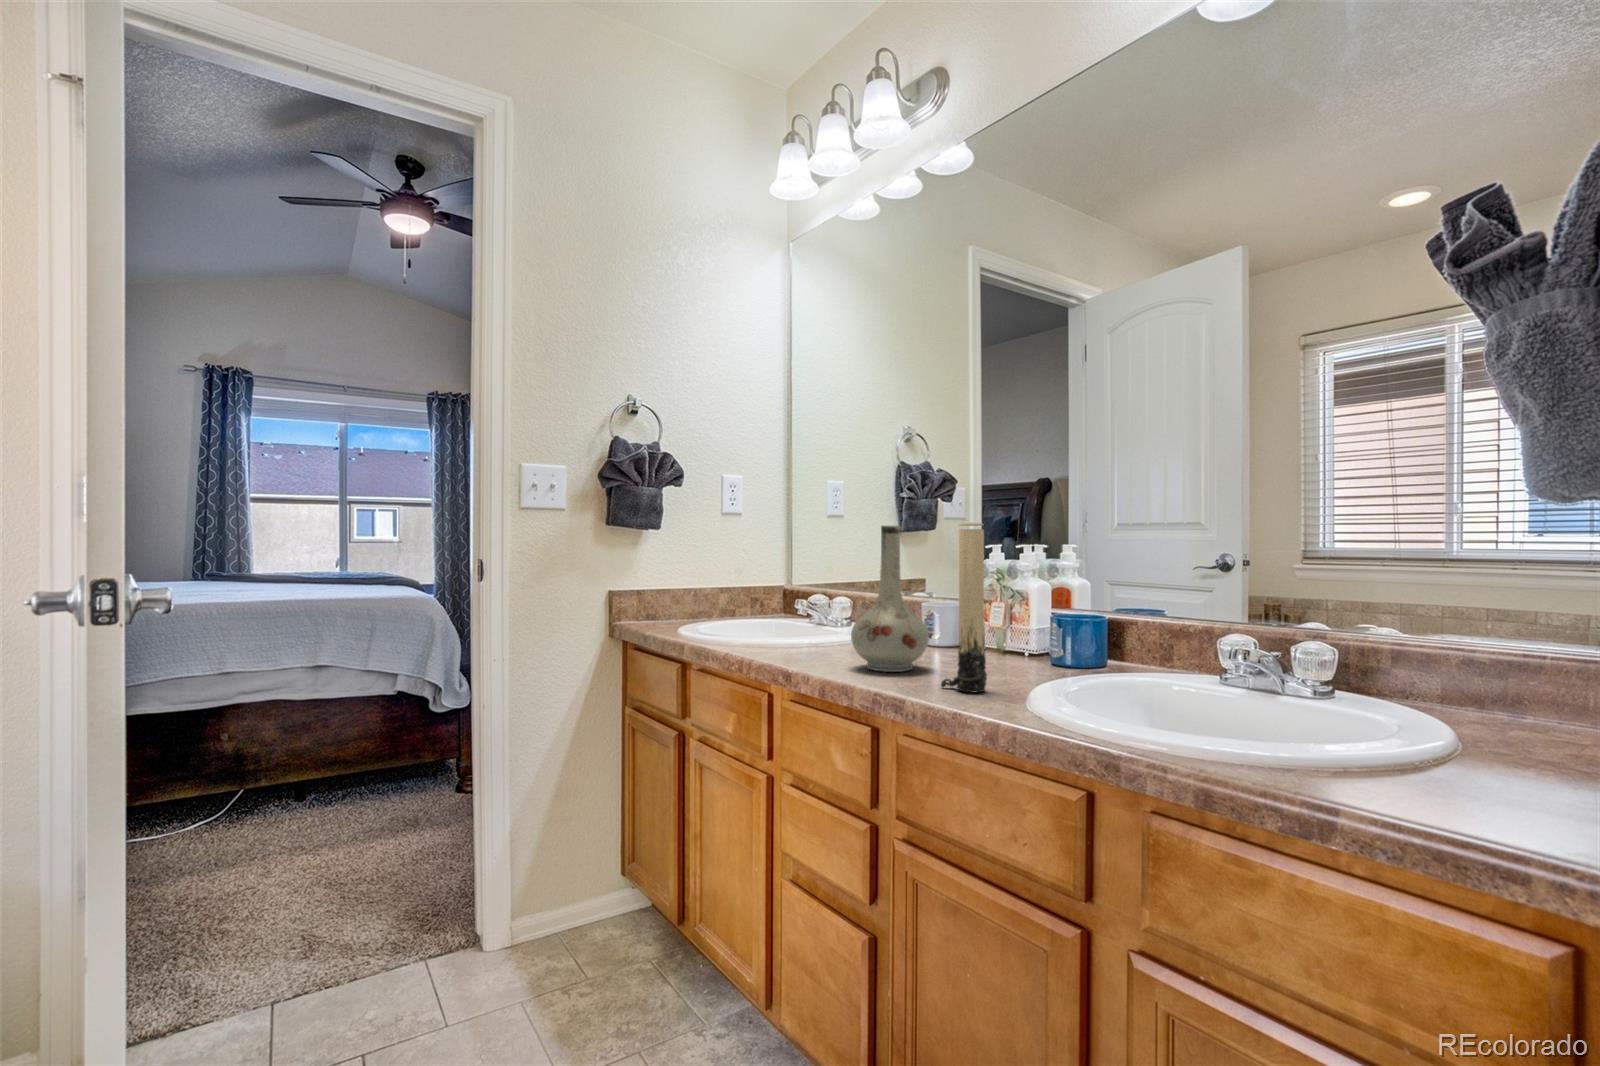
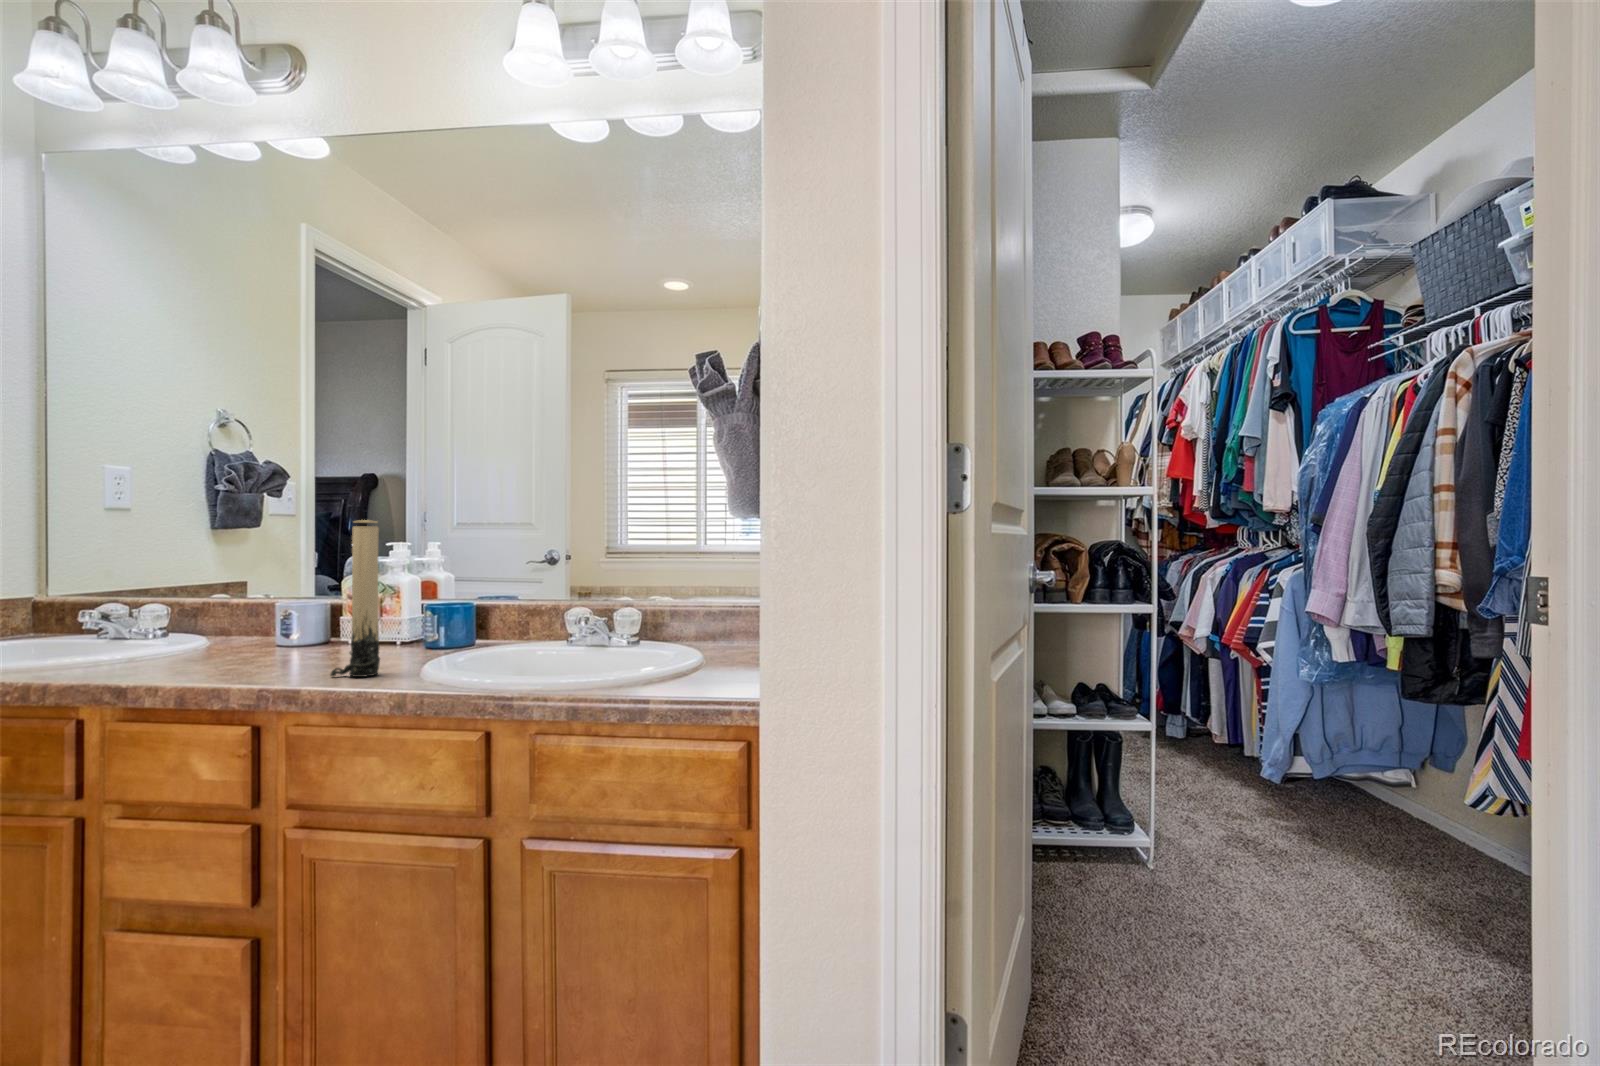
vase: present [851,526,929,672] -> none [208,521,306,673]

